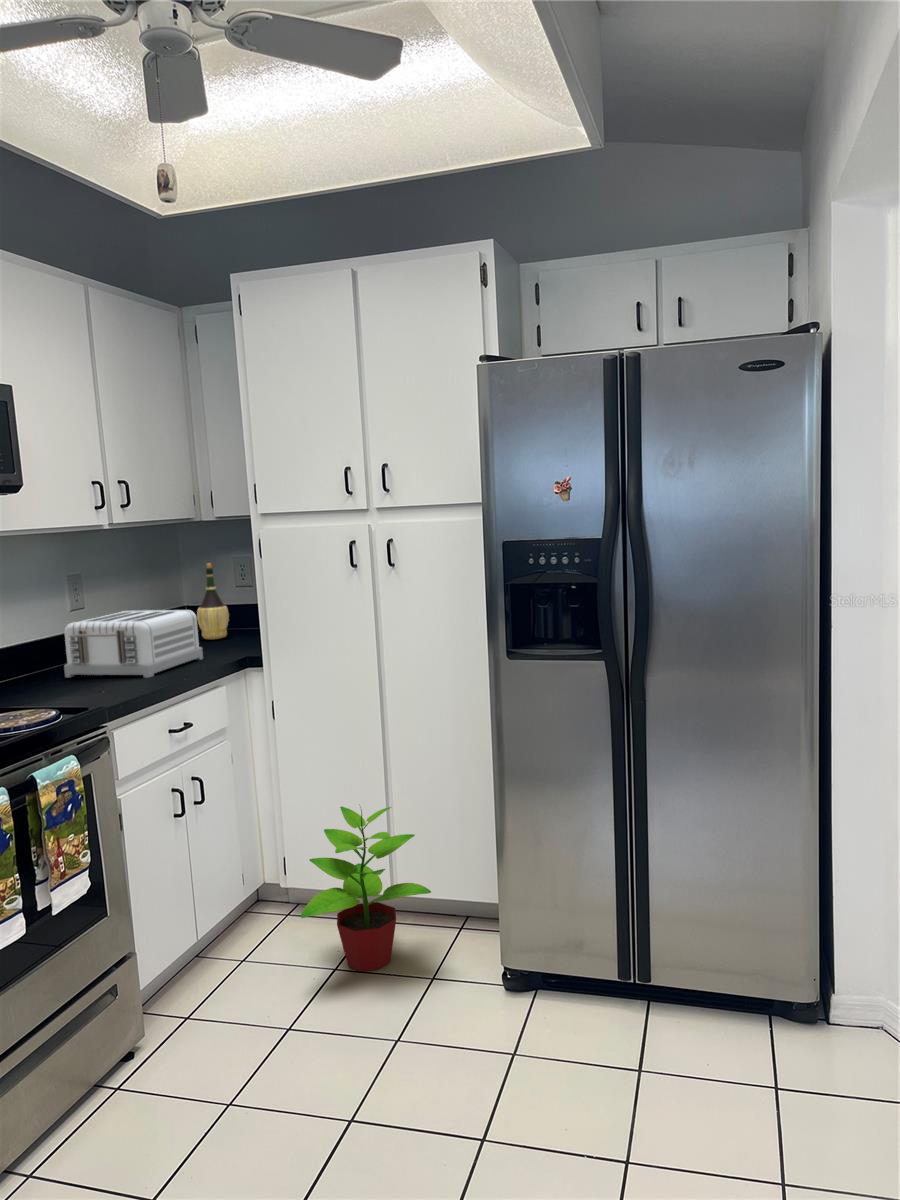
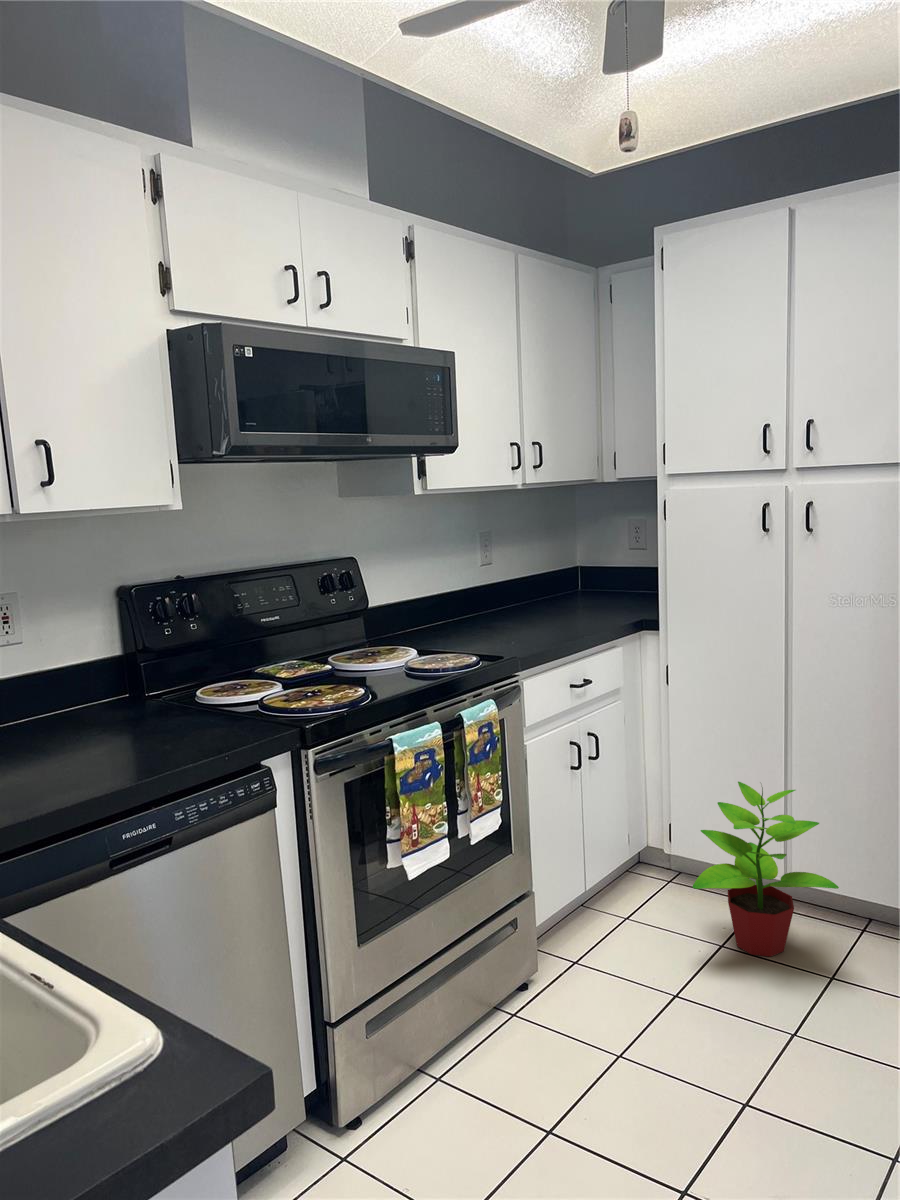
wine bottle: present [197,563,229,640] -> none [592,526,622,600]
toaster: present [64,610,203,678] -> none [477,568,601,633]

